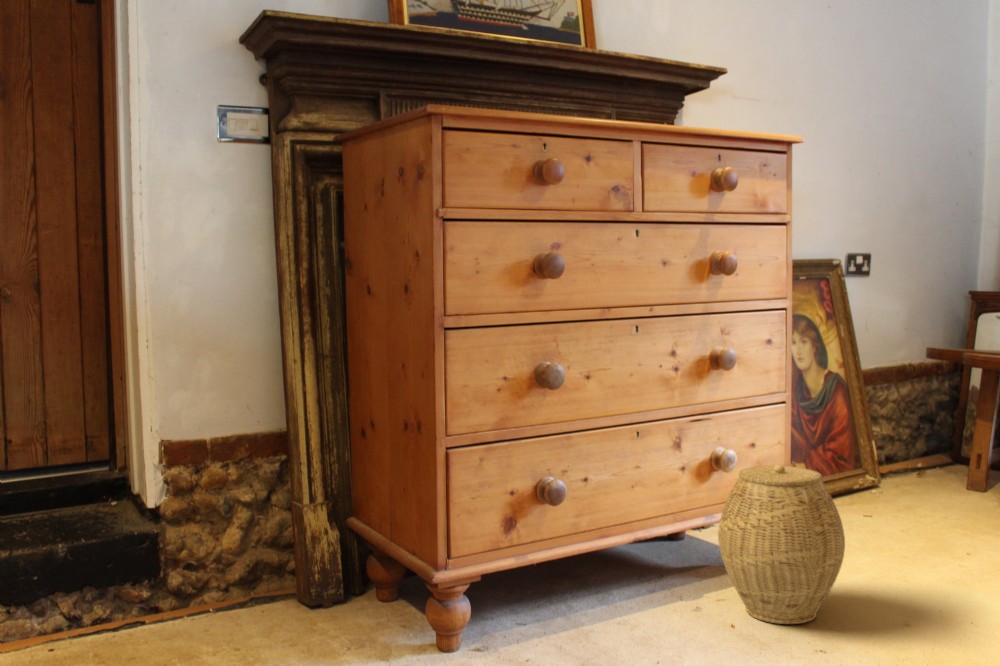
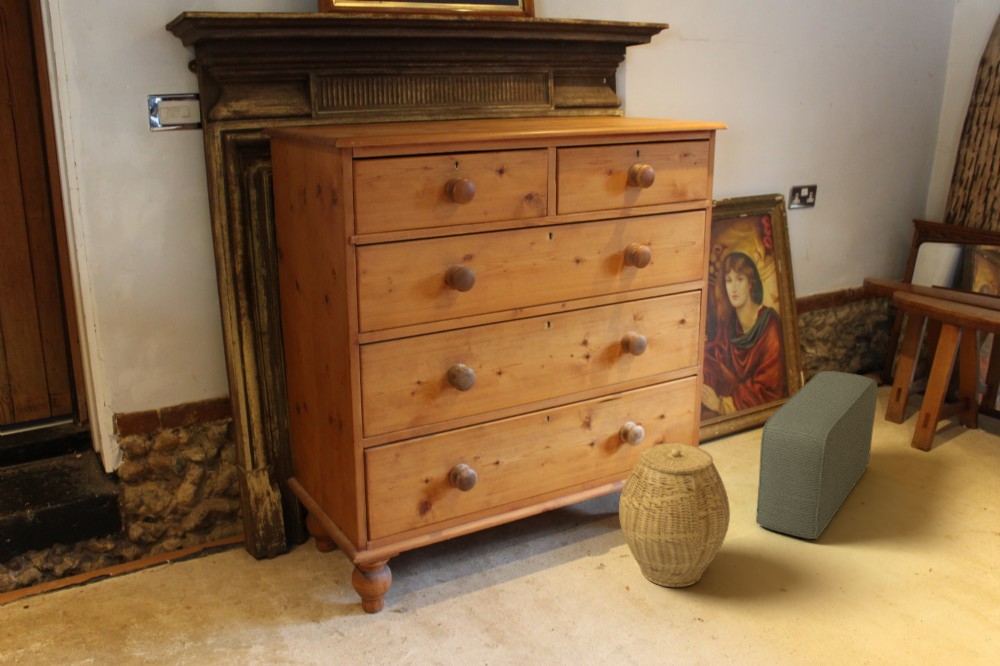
pouf: none [860,422,968,581] -> present [756,371,878,539]

